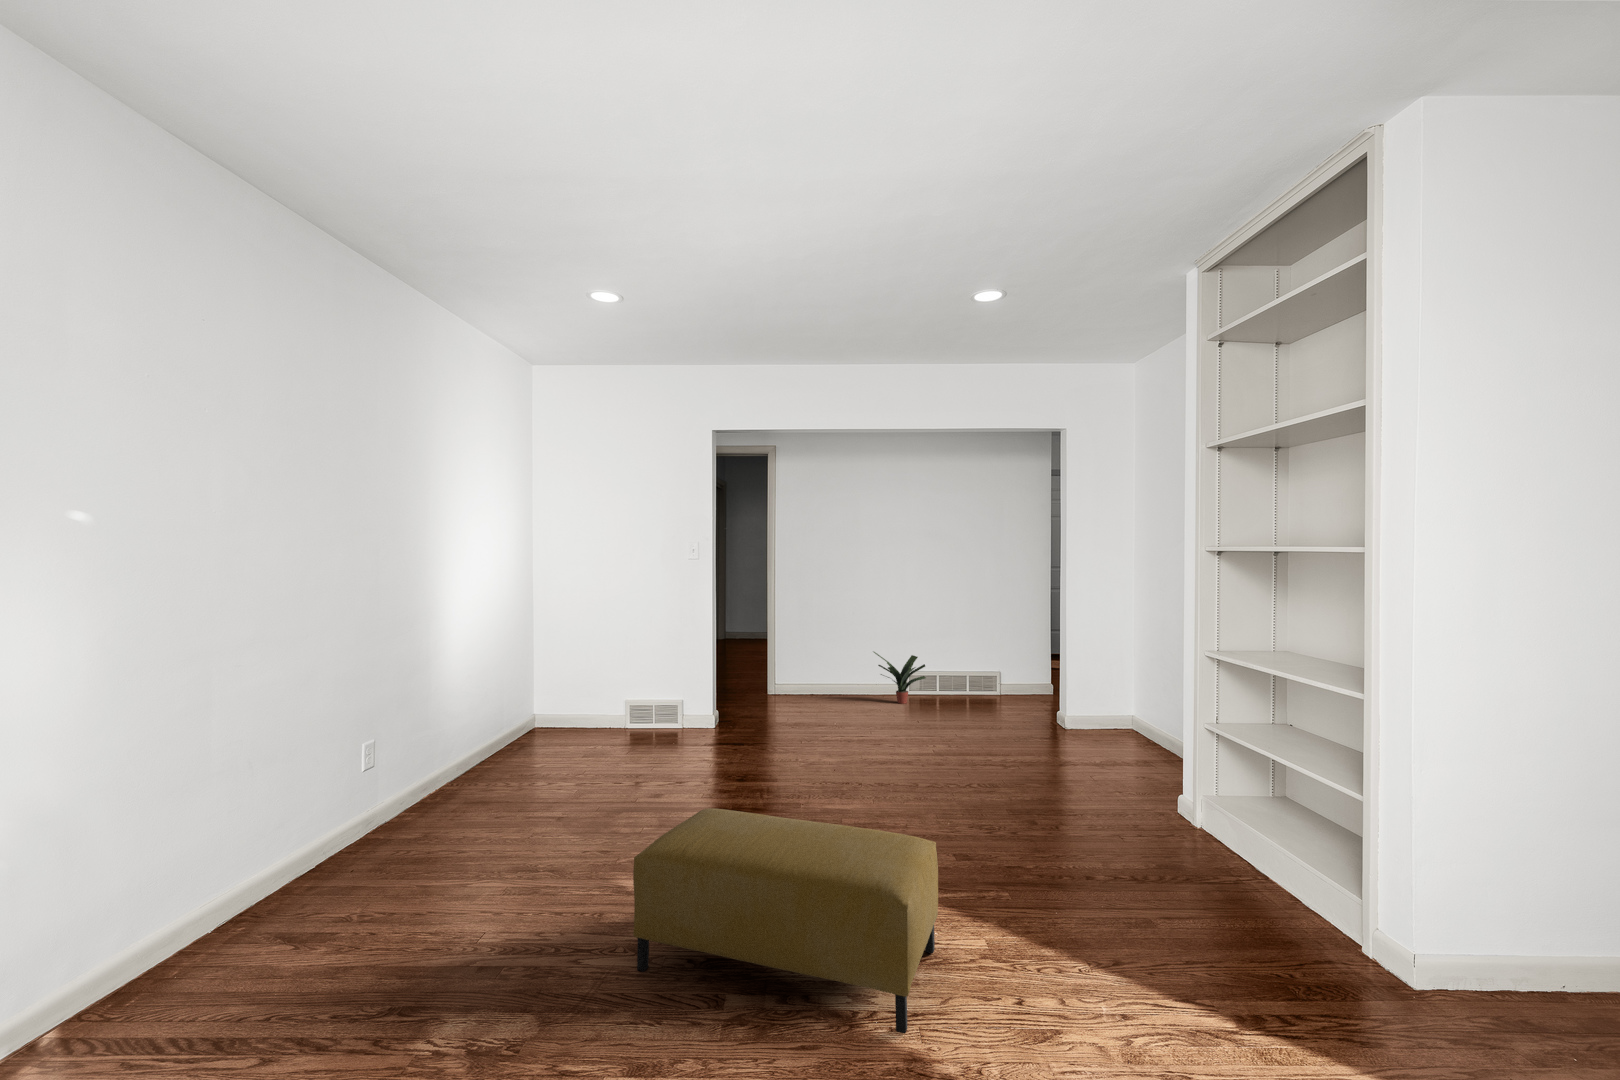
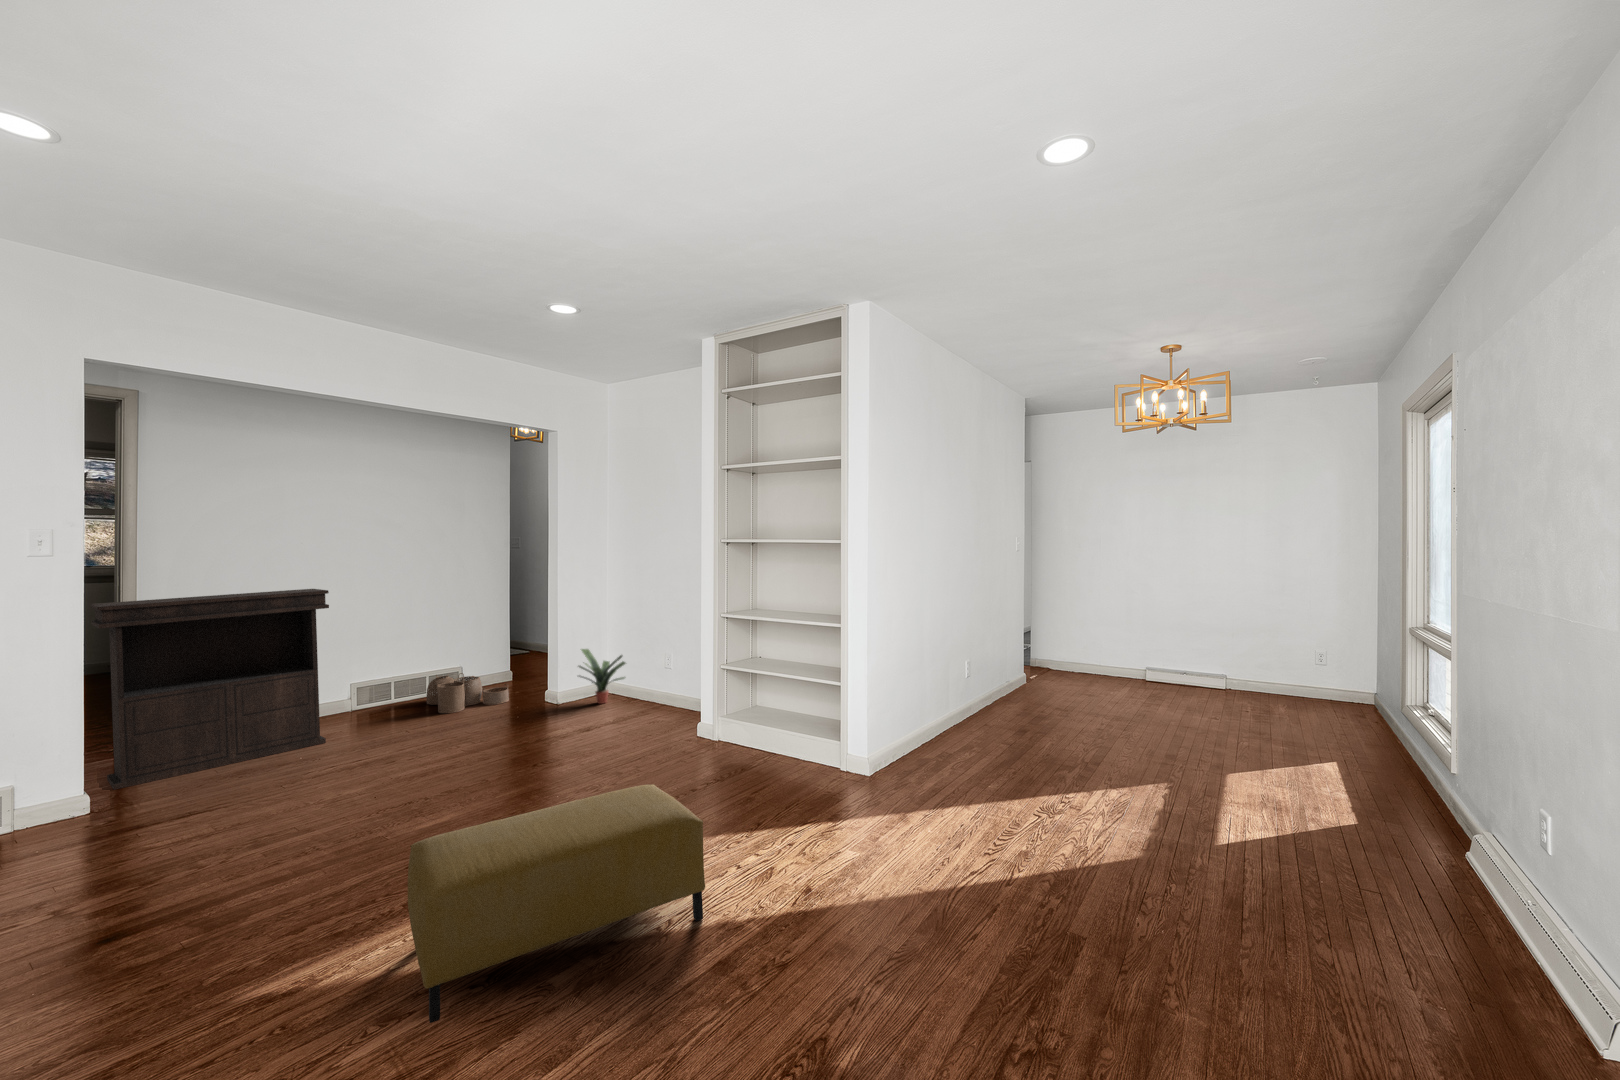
console table: none [726,579,865,715] -> present [91,589,329,790]
potted plant: present [874,652,926,704] -> present [579,649,625,704]
woven basket: none [960,674,1032,717] -> present [427,673,509,713]

